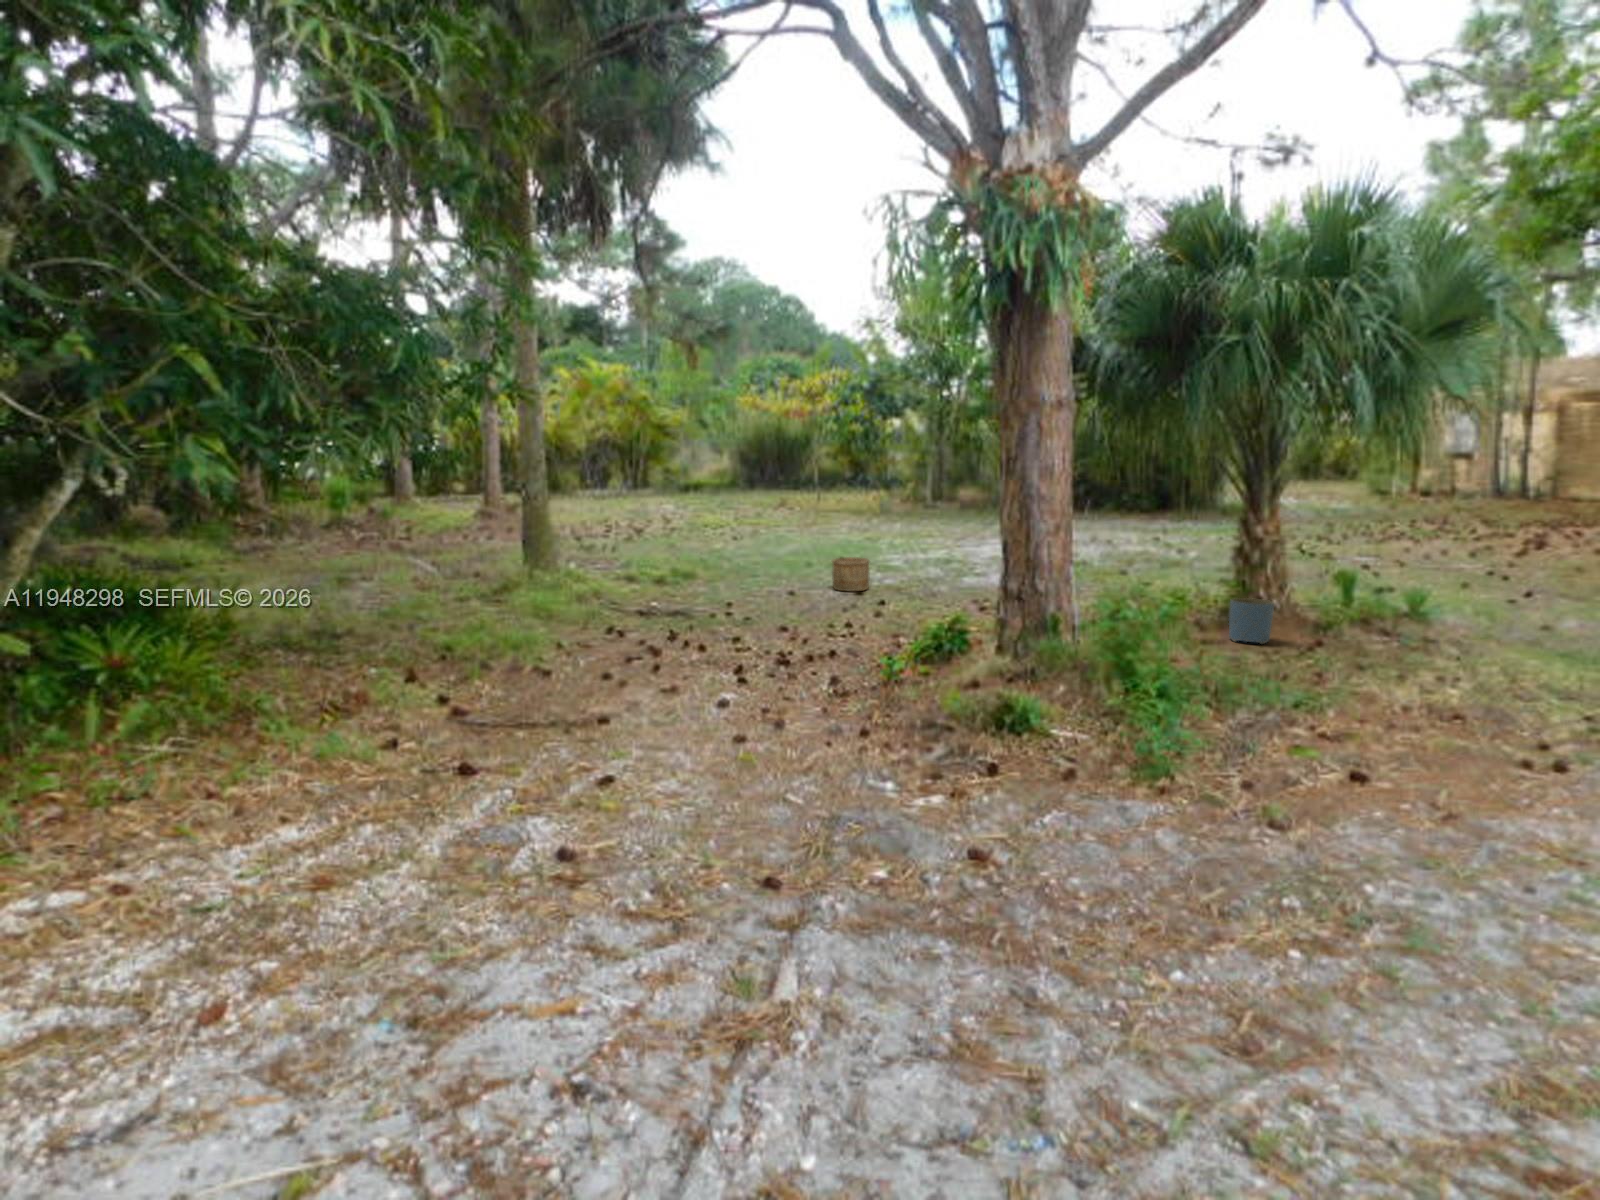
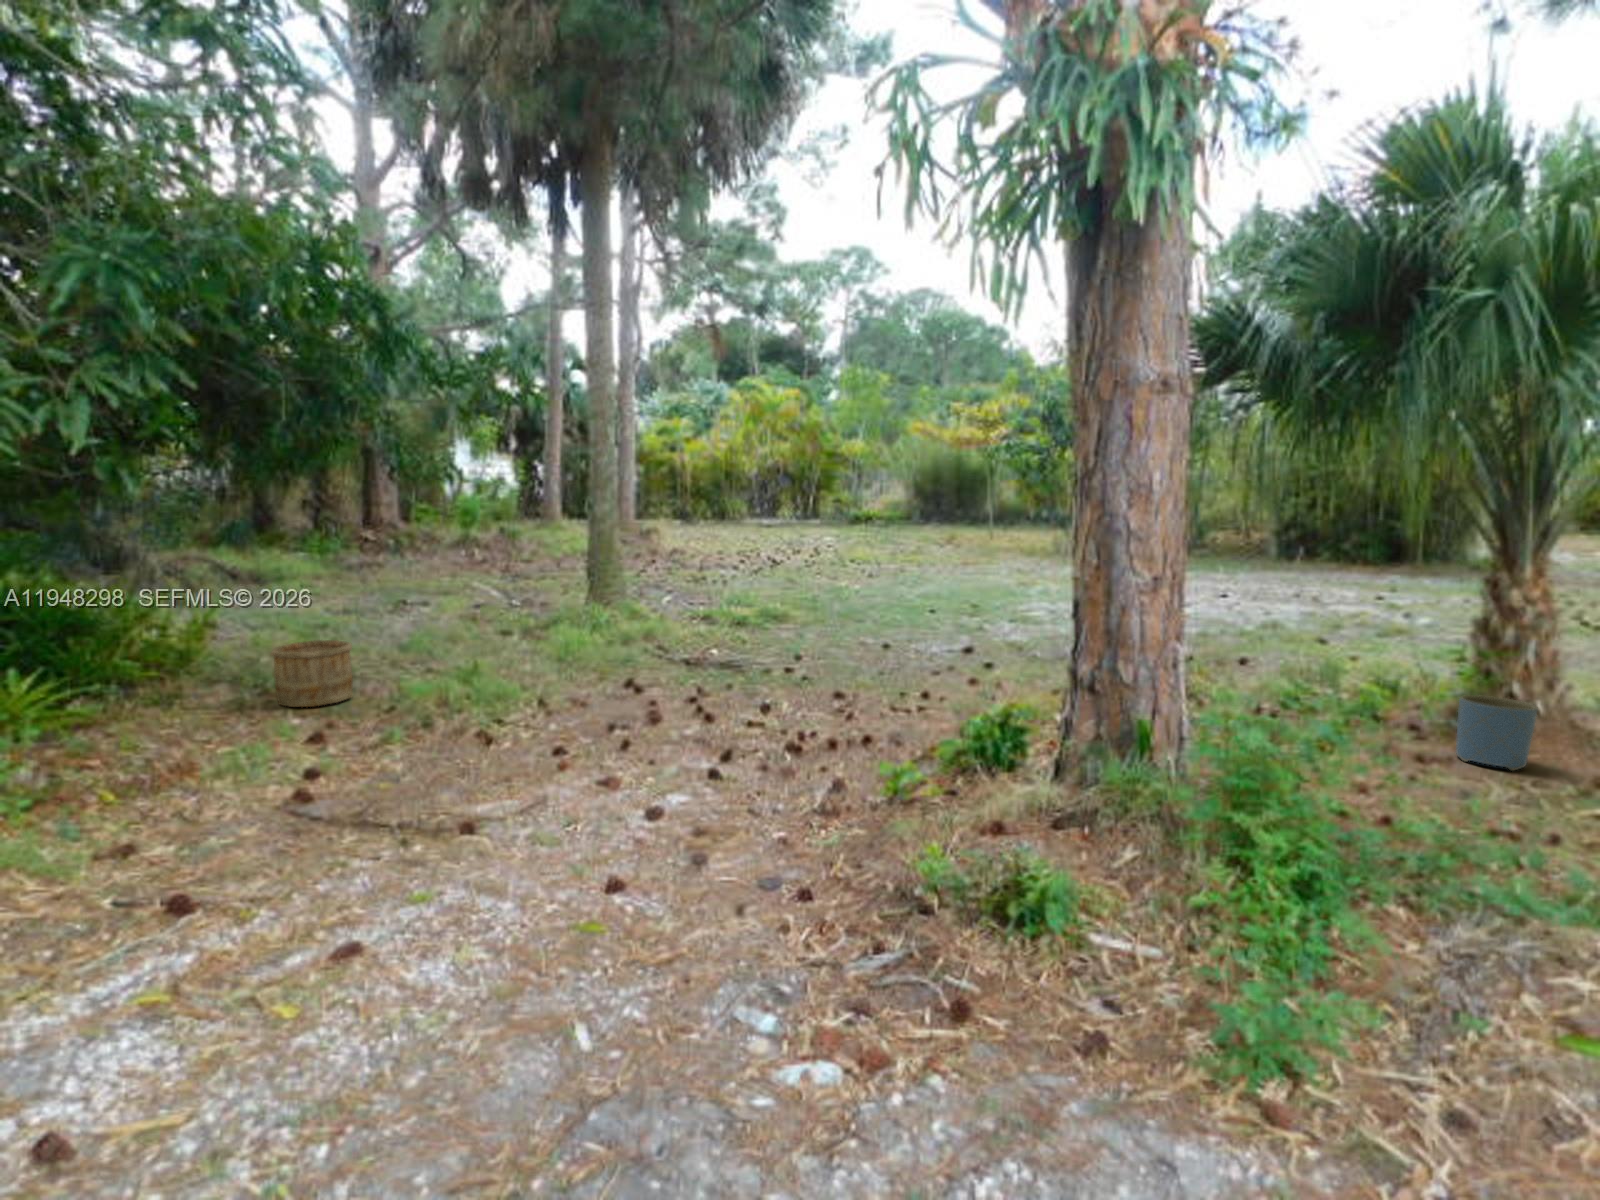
wooden bucket: present [832,557,870,591] -> present [270,640,353,707]

